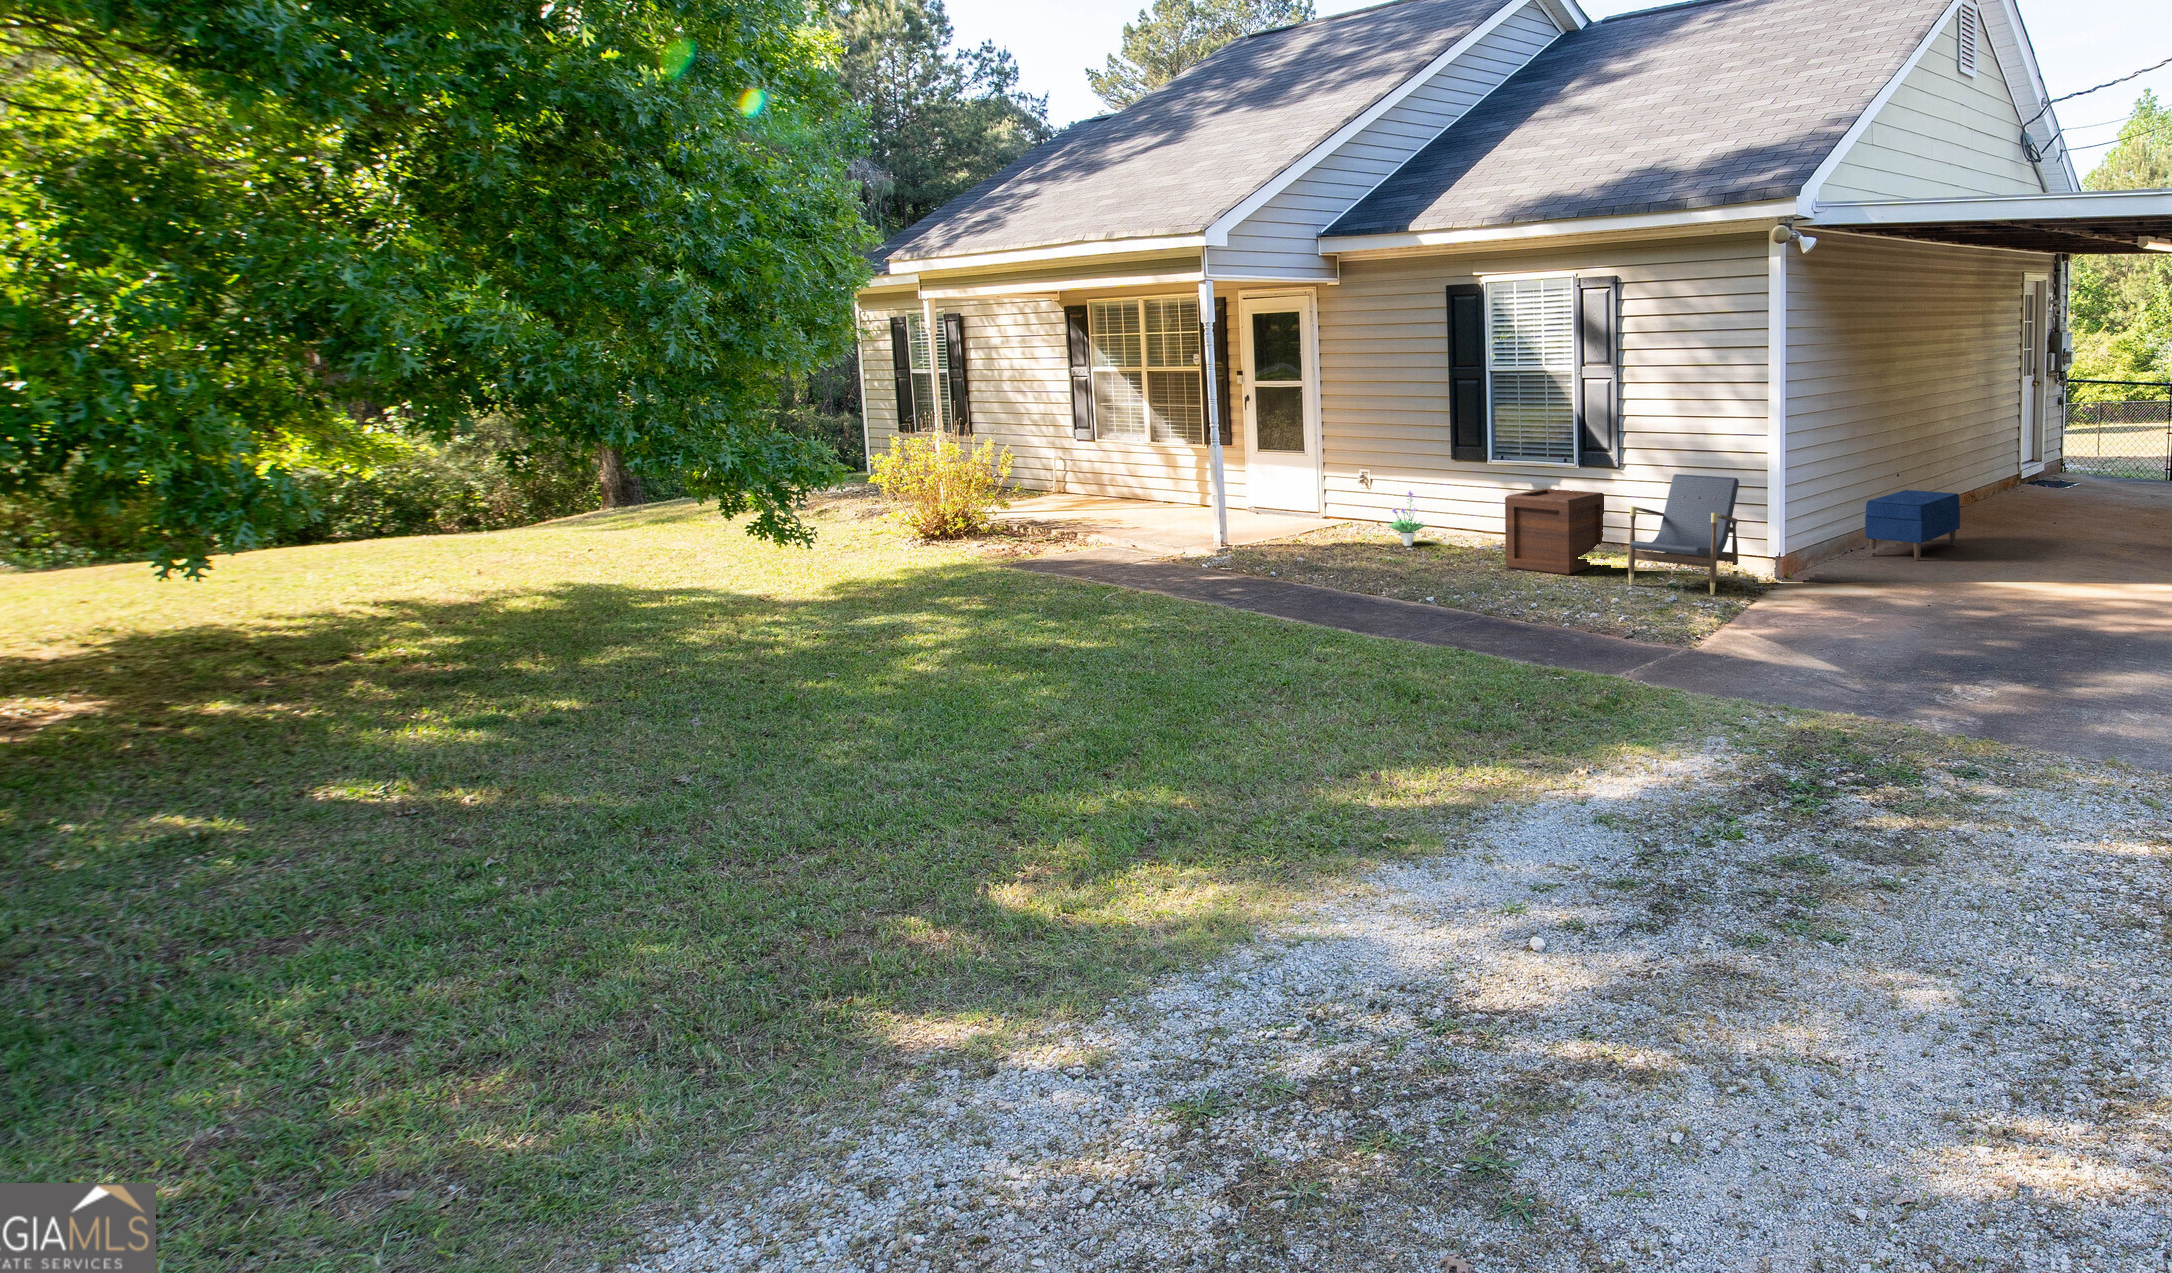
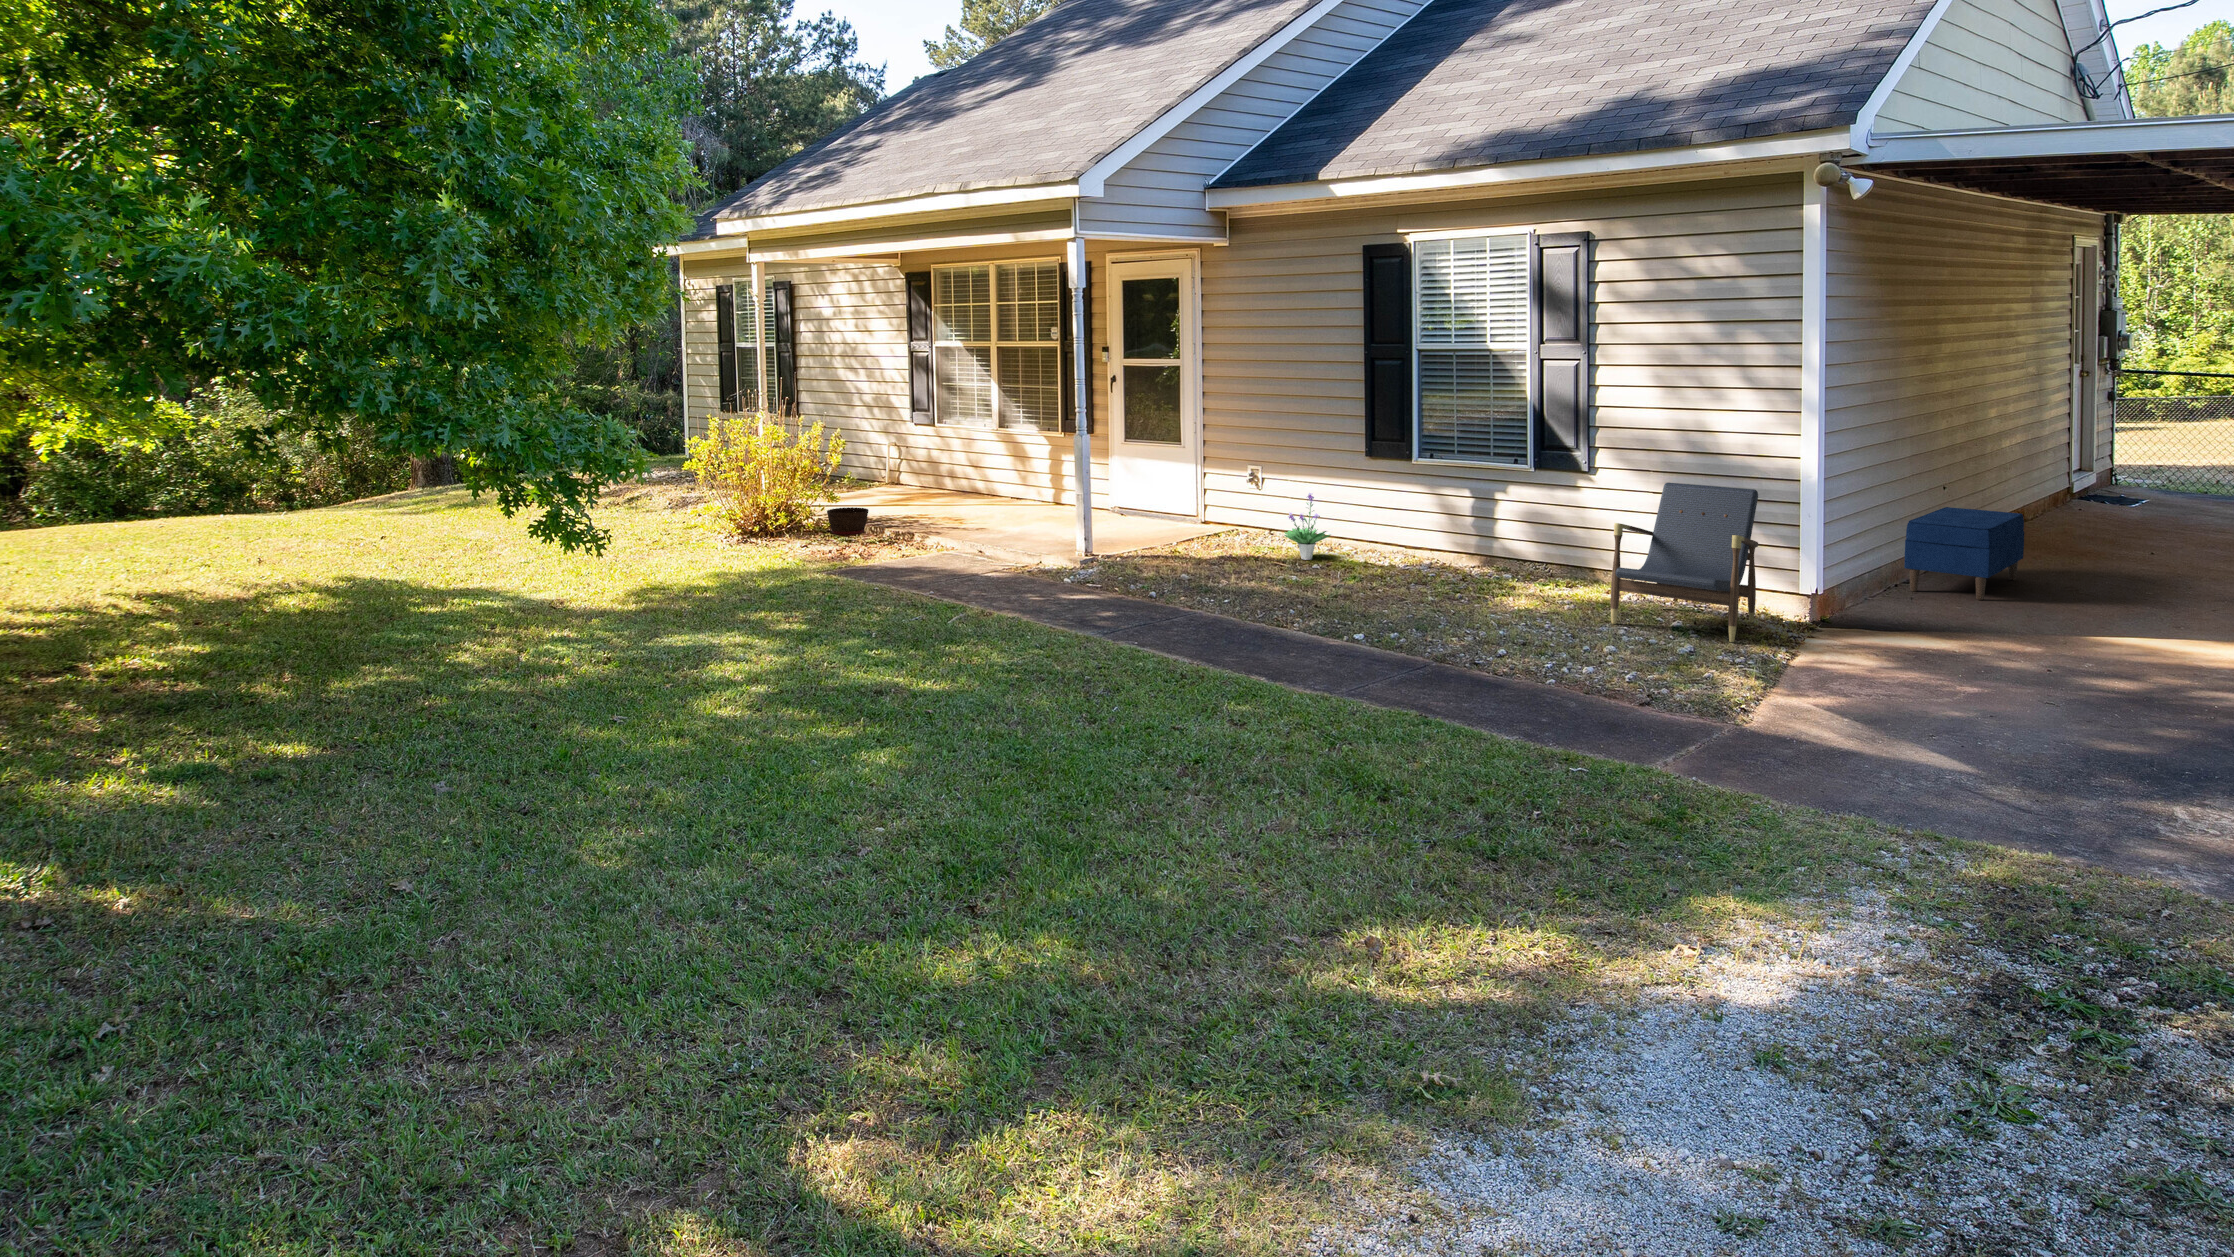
wooden crate: present [1505,488,1604,575] -> none [1440,495,1567,606]
basket: none [997,513,1034,536] -> present [827,507,869,535]

